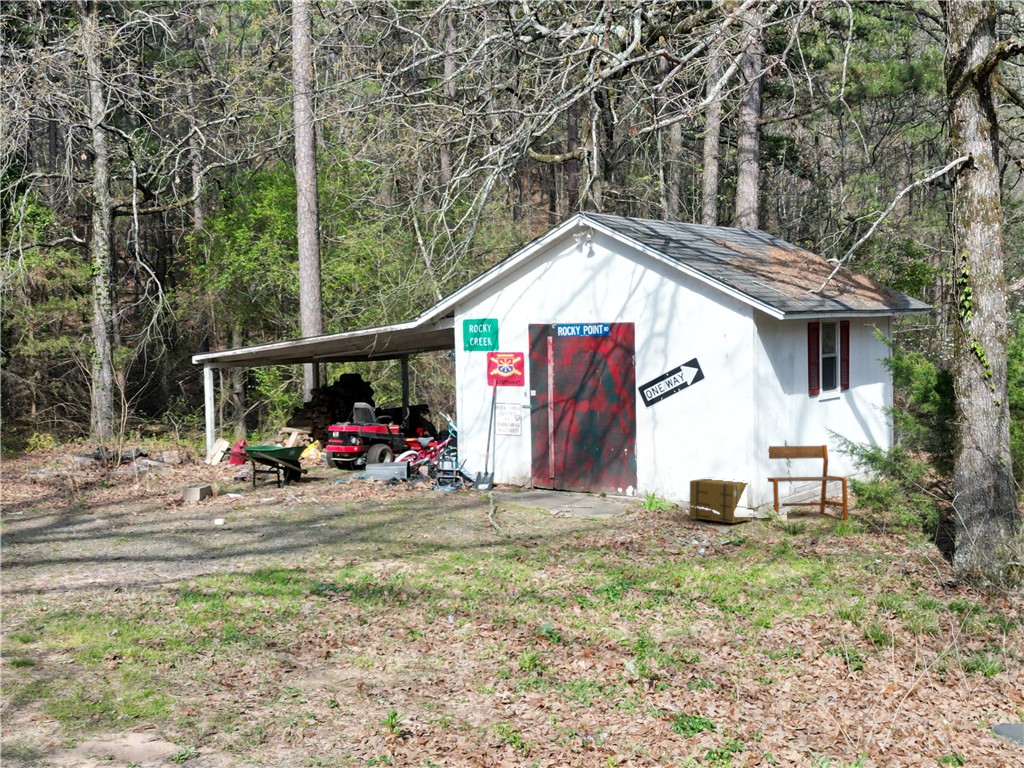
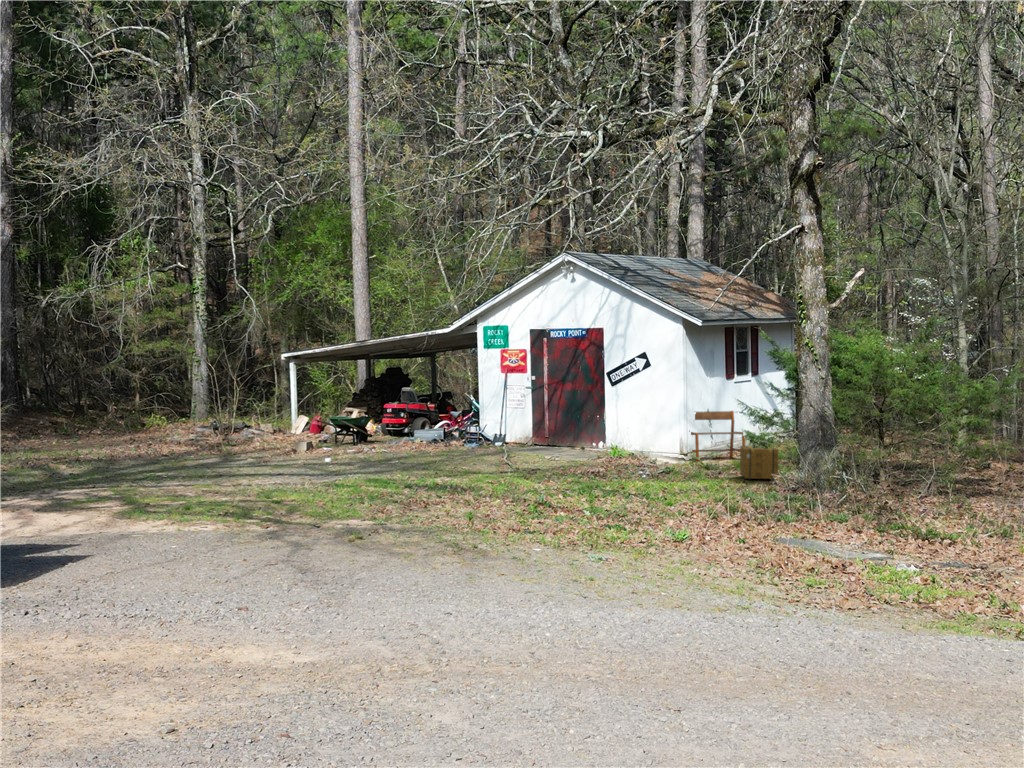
cardboard box: present [689,479,754,524] -> present [740,446,778,480]

